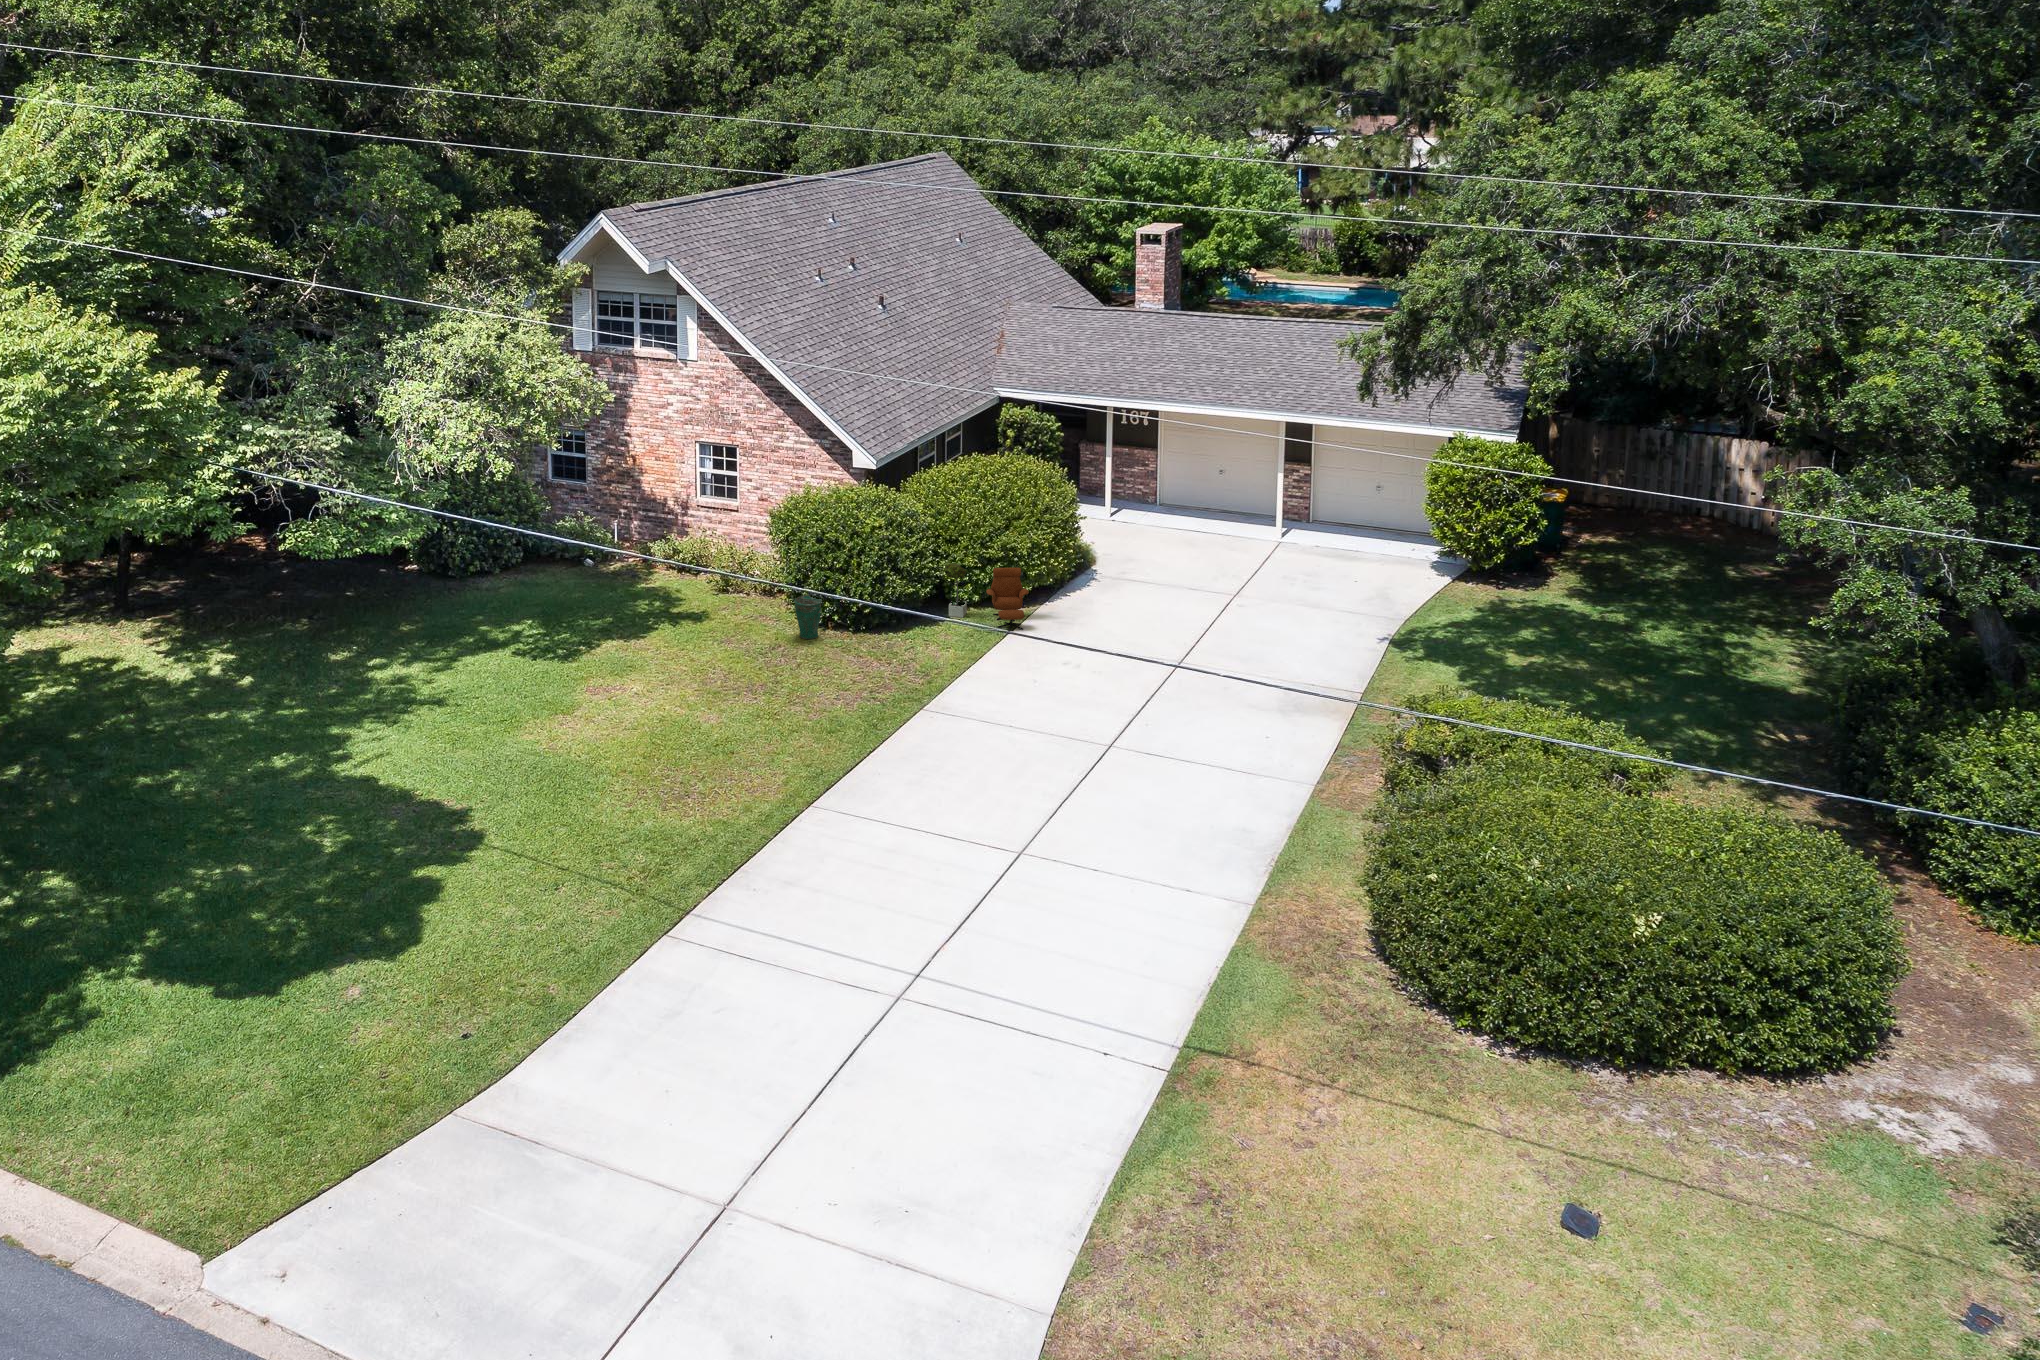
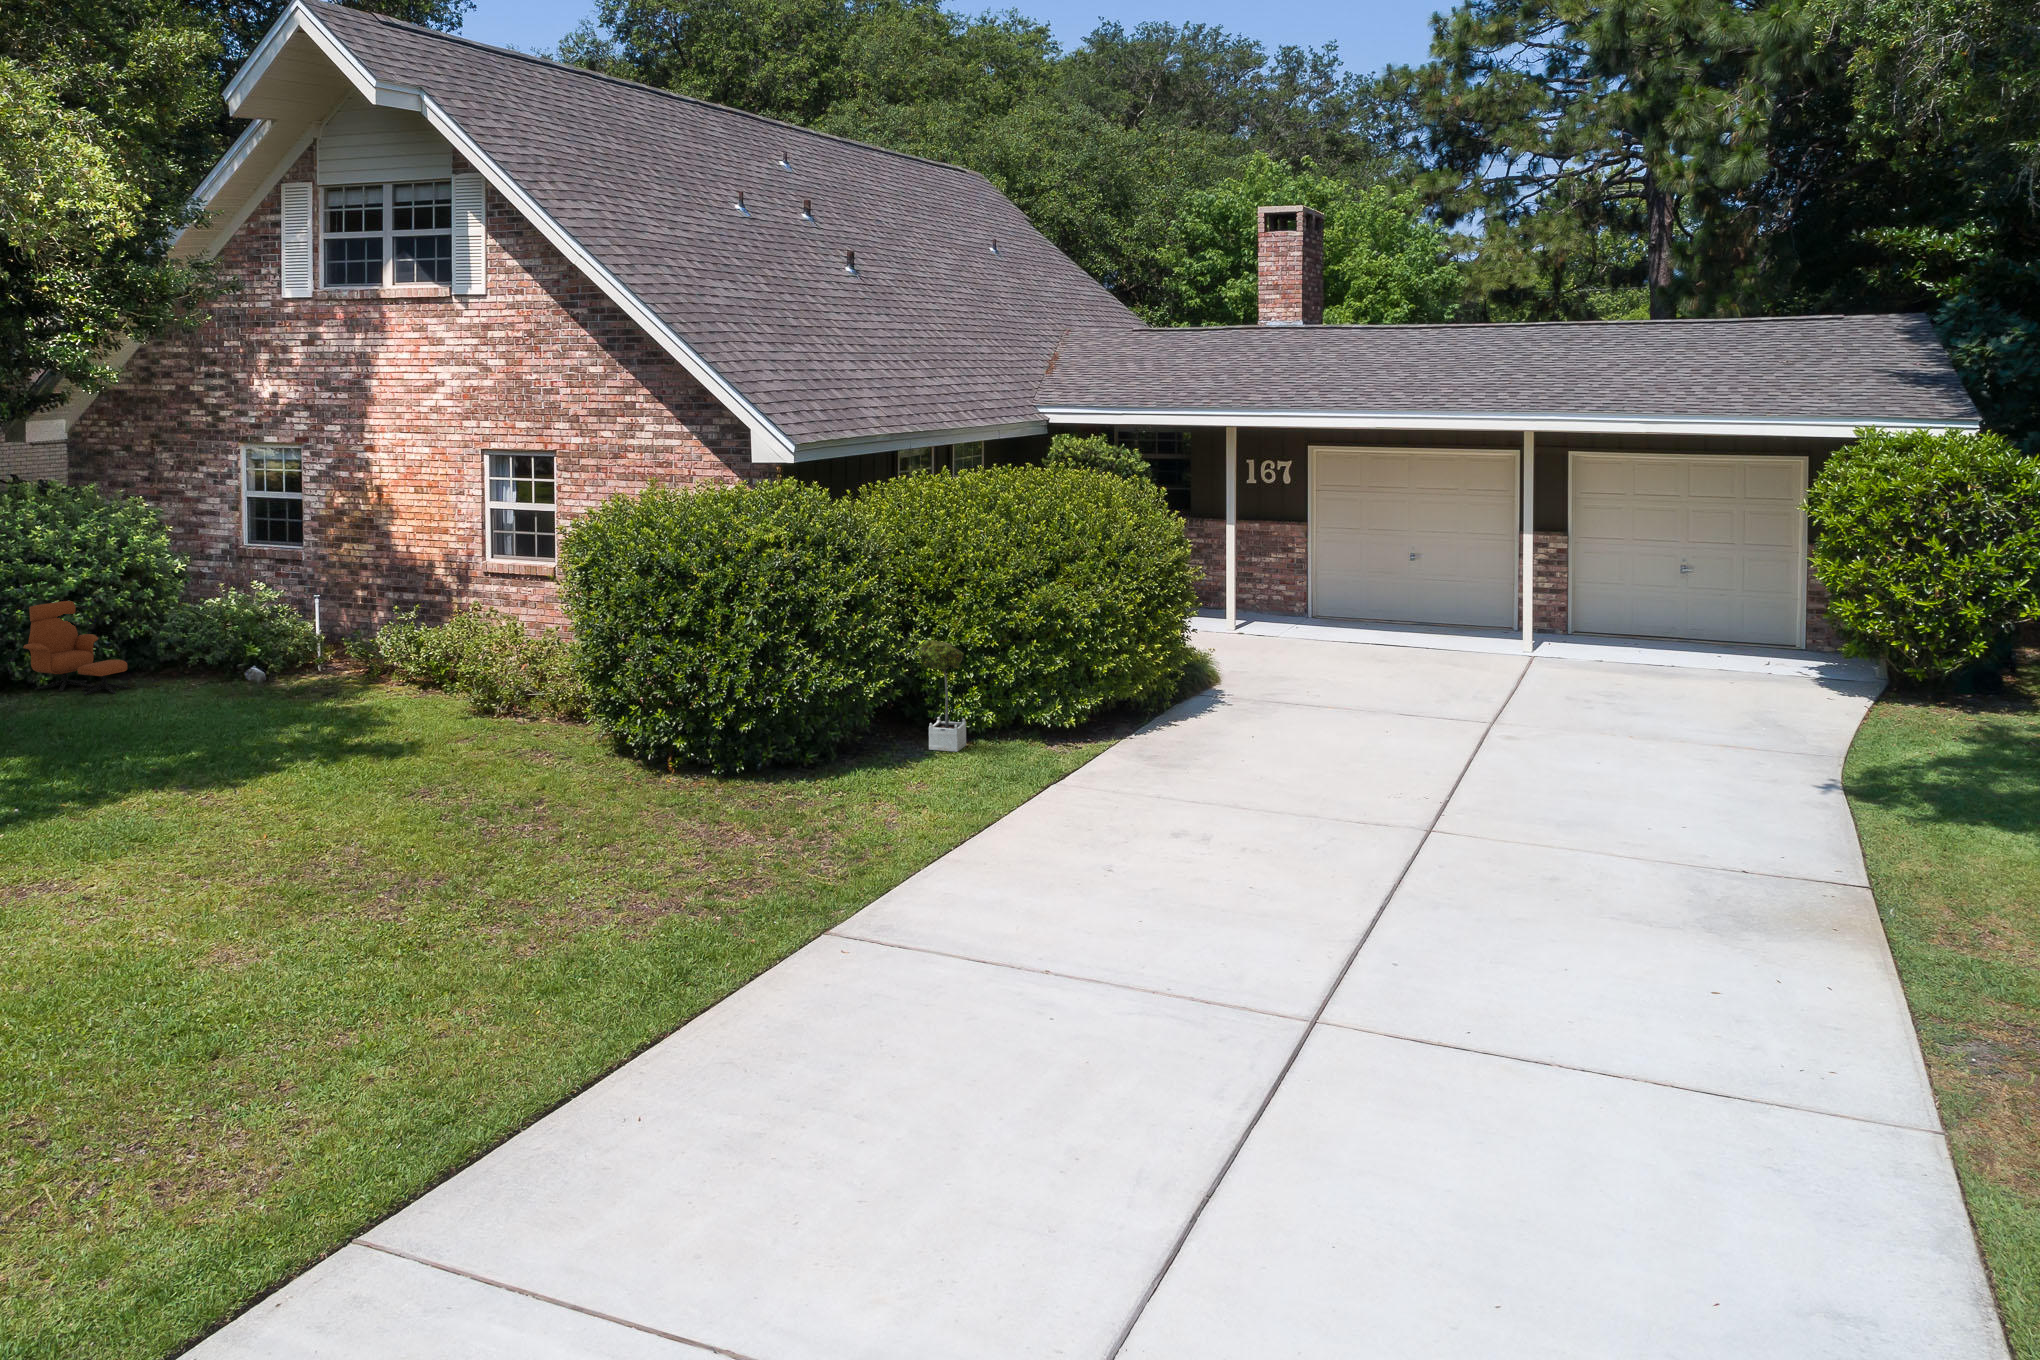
lounge chair: present [986,568,1029,631] -> present [23,601,130,695]
trash can: present [794,595,822,639] -> none [595,688,654,784]

